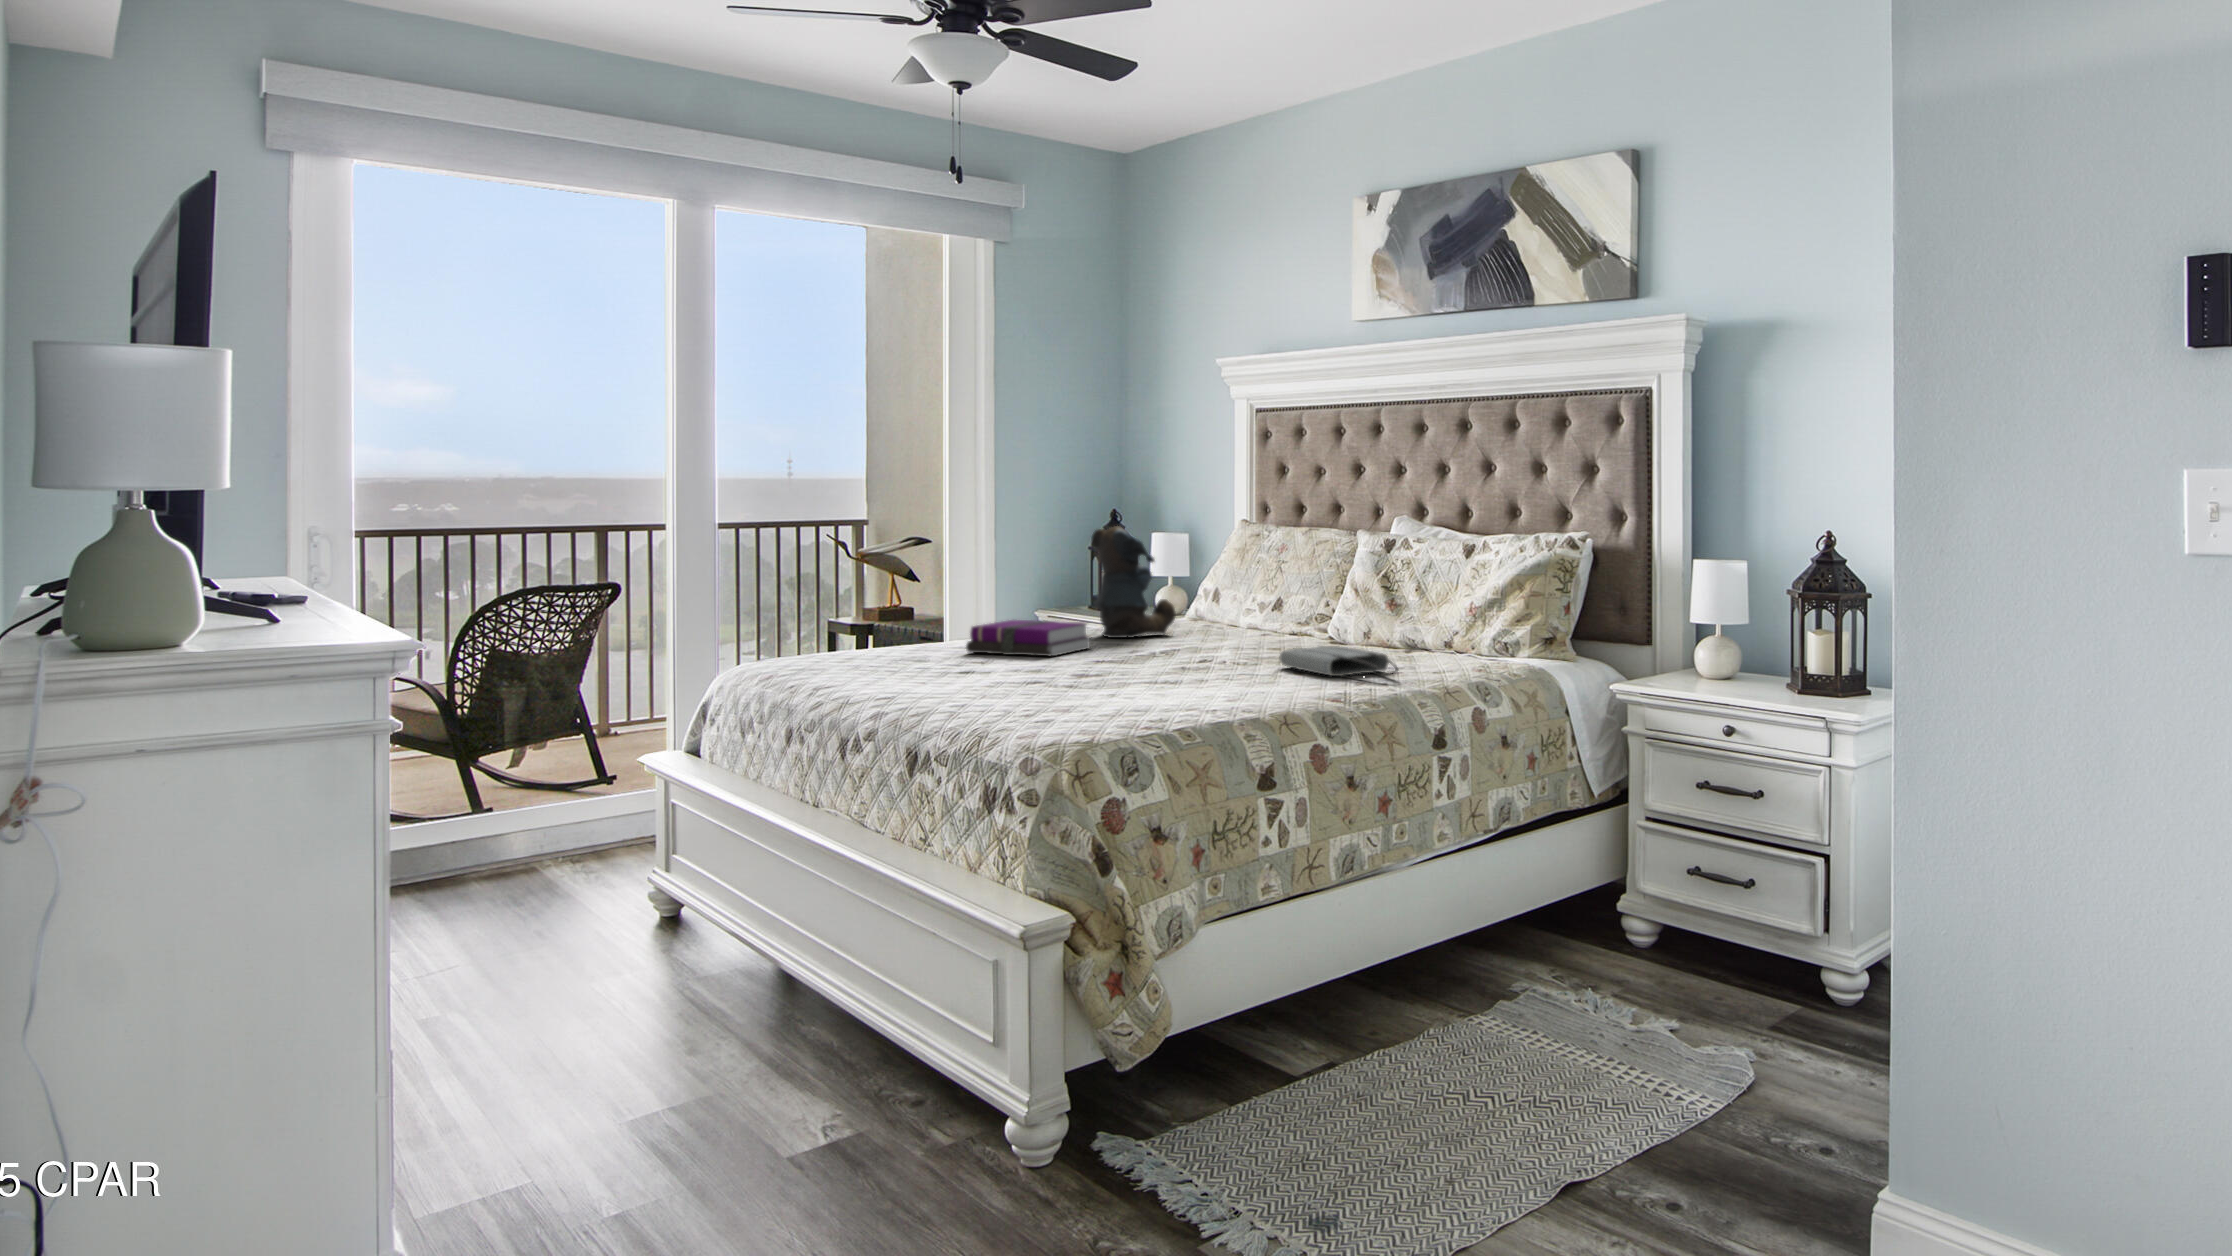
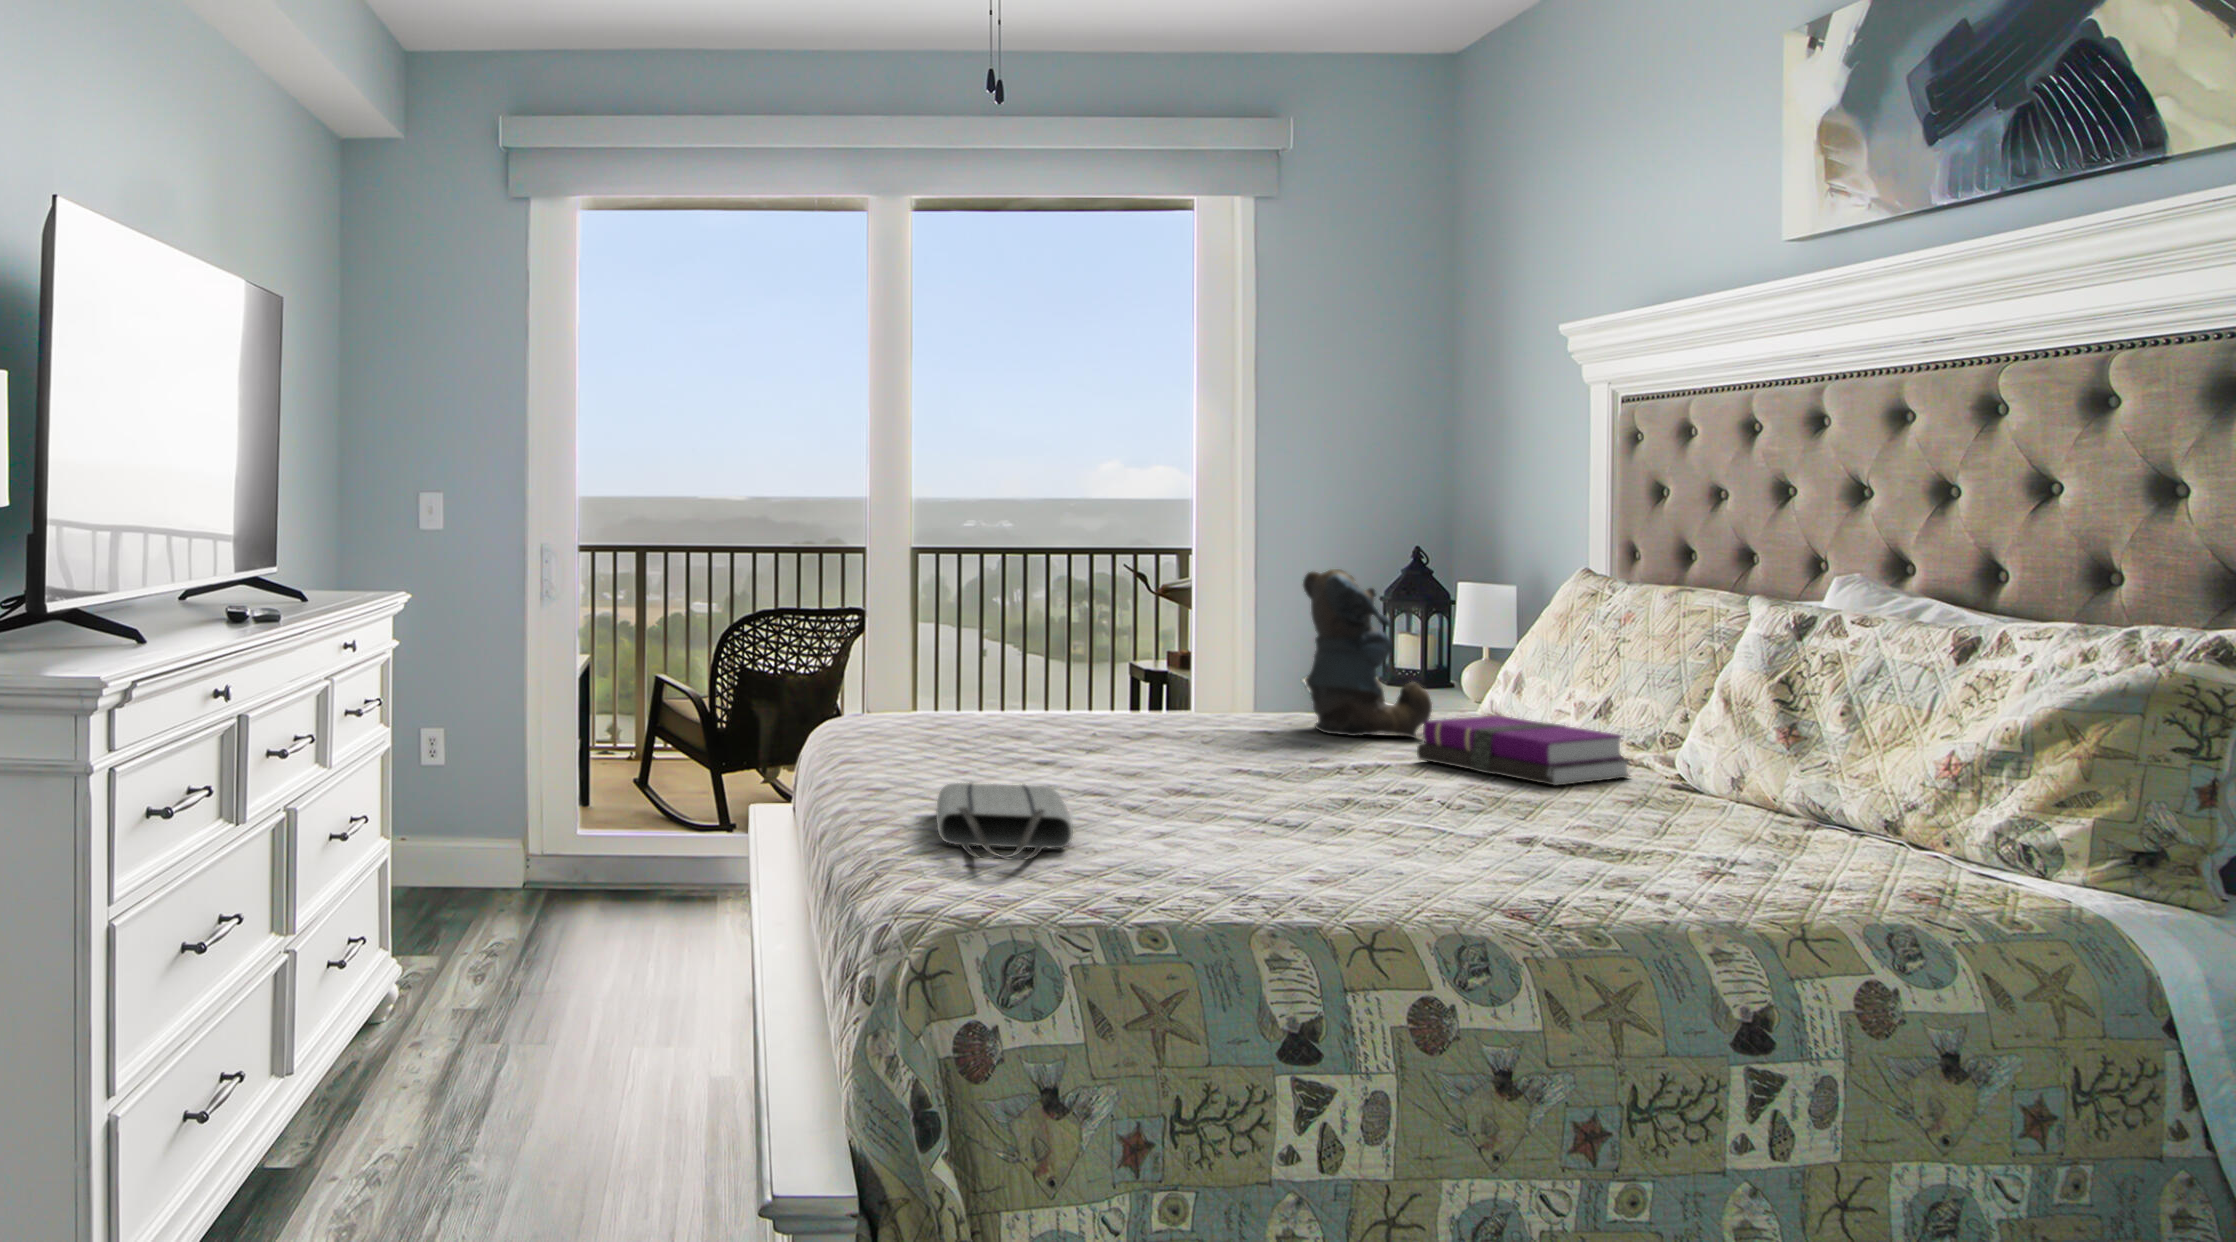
notebook: present [966,620,1090,656] -> present [1417,715,1629,786]
tote bag: present [1280,646,1398,676] -> present [936,783,1073,860]

